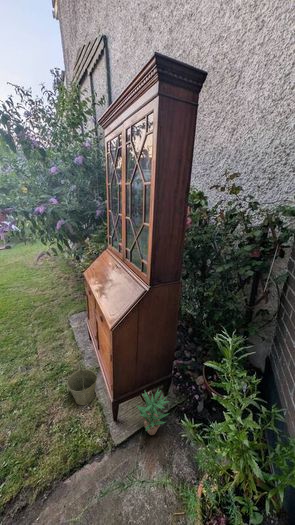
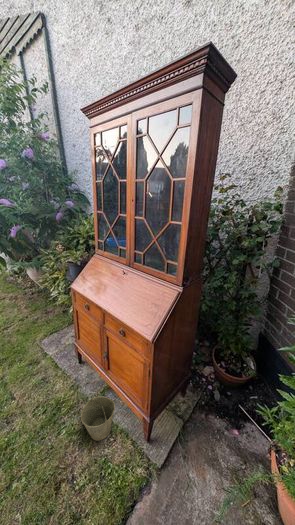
potted plant: present [137,390,169,435] -> none [169,390,208,441]

